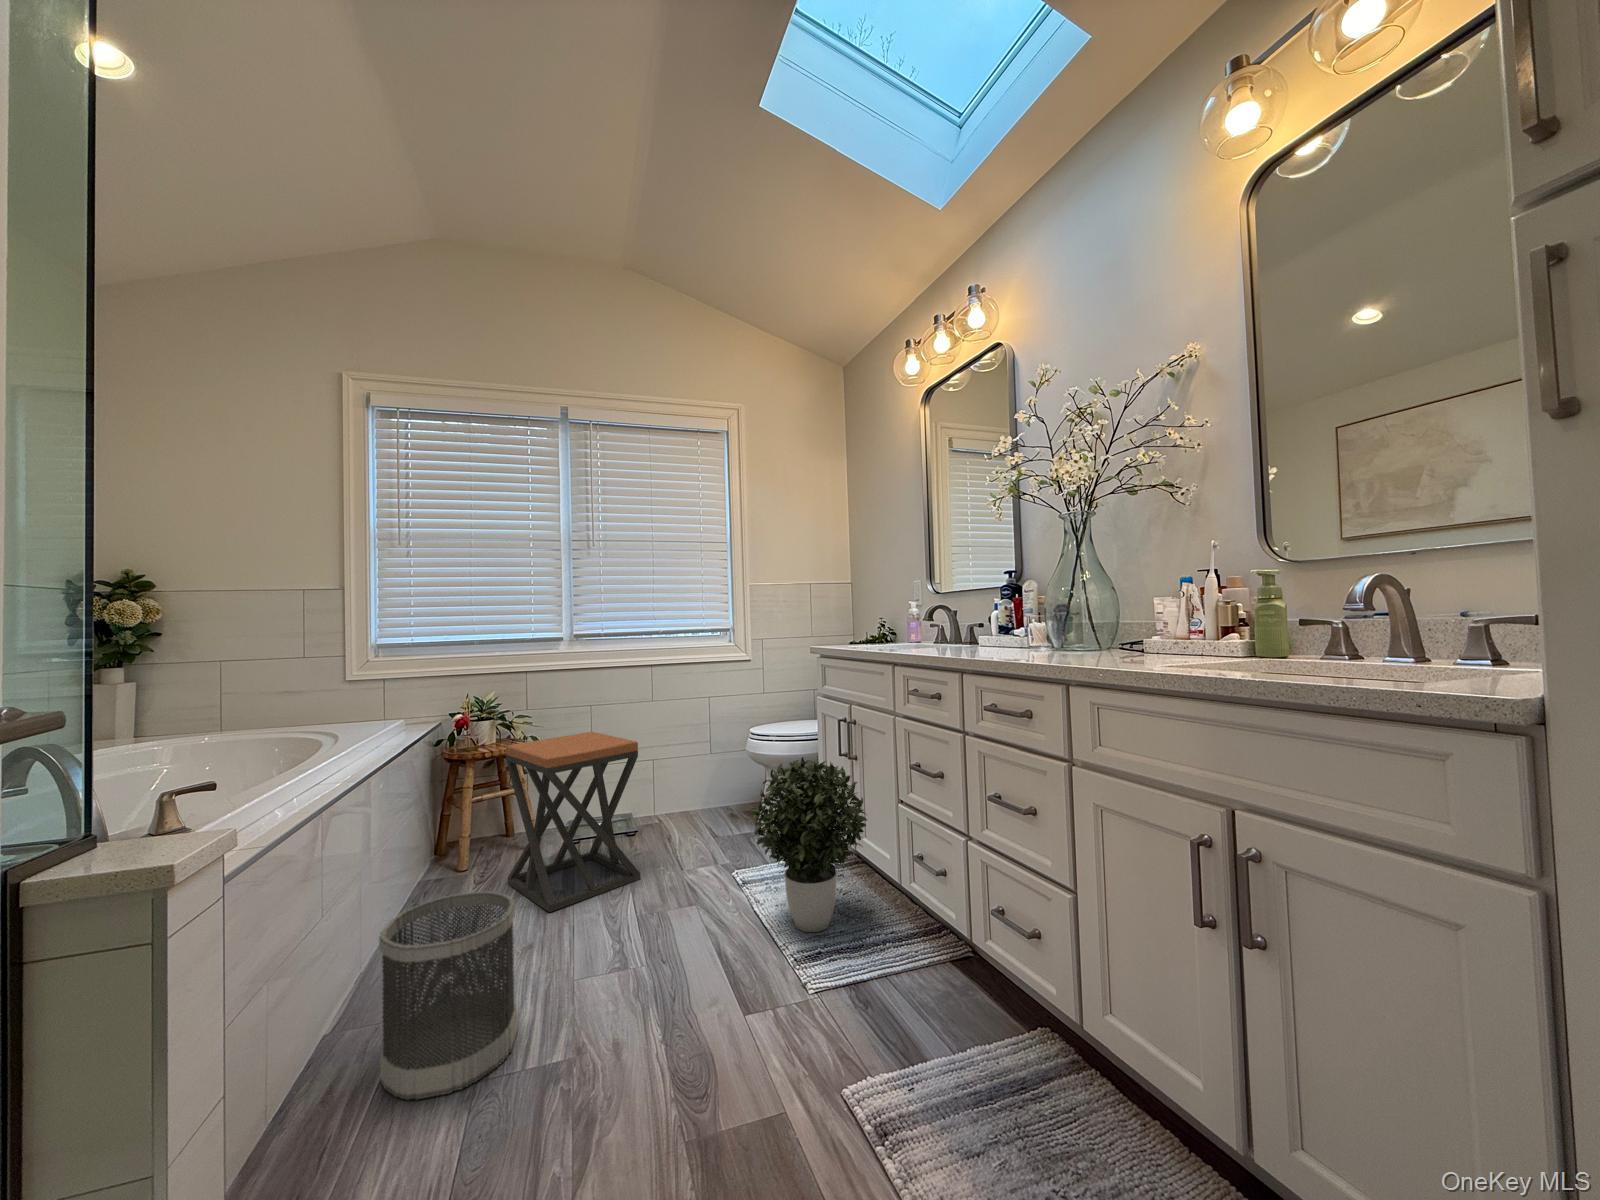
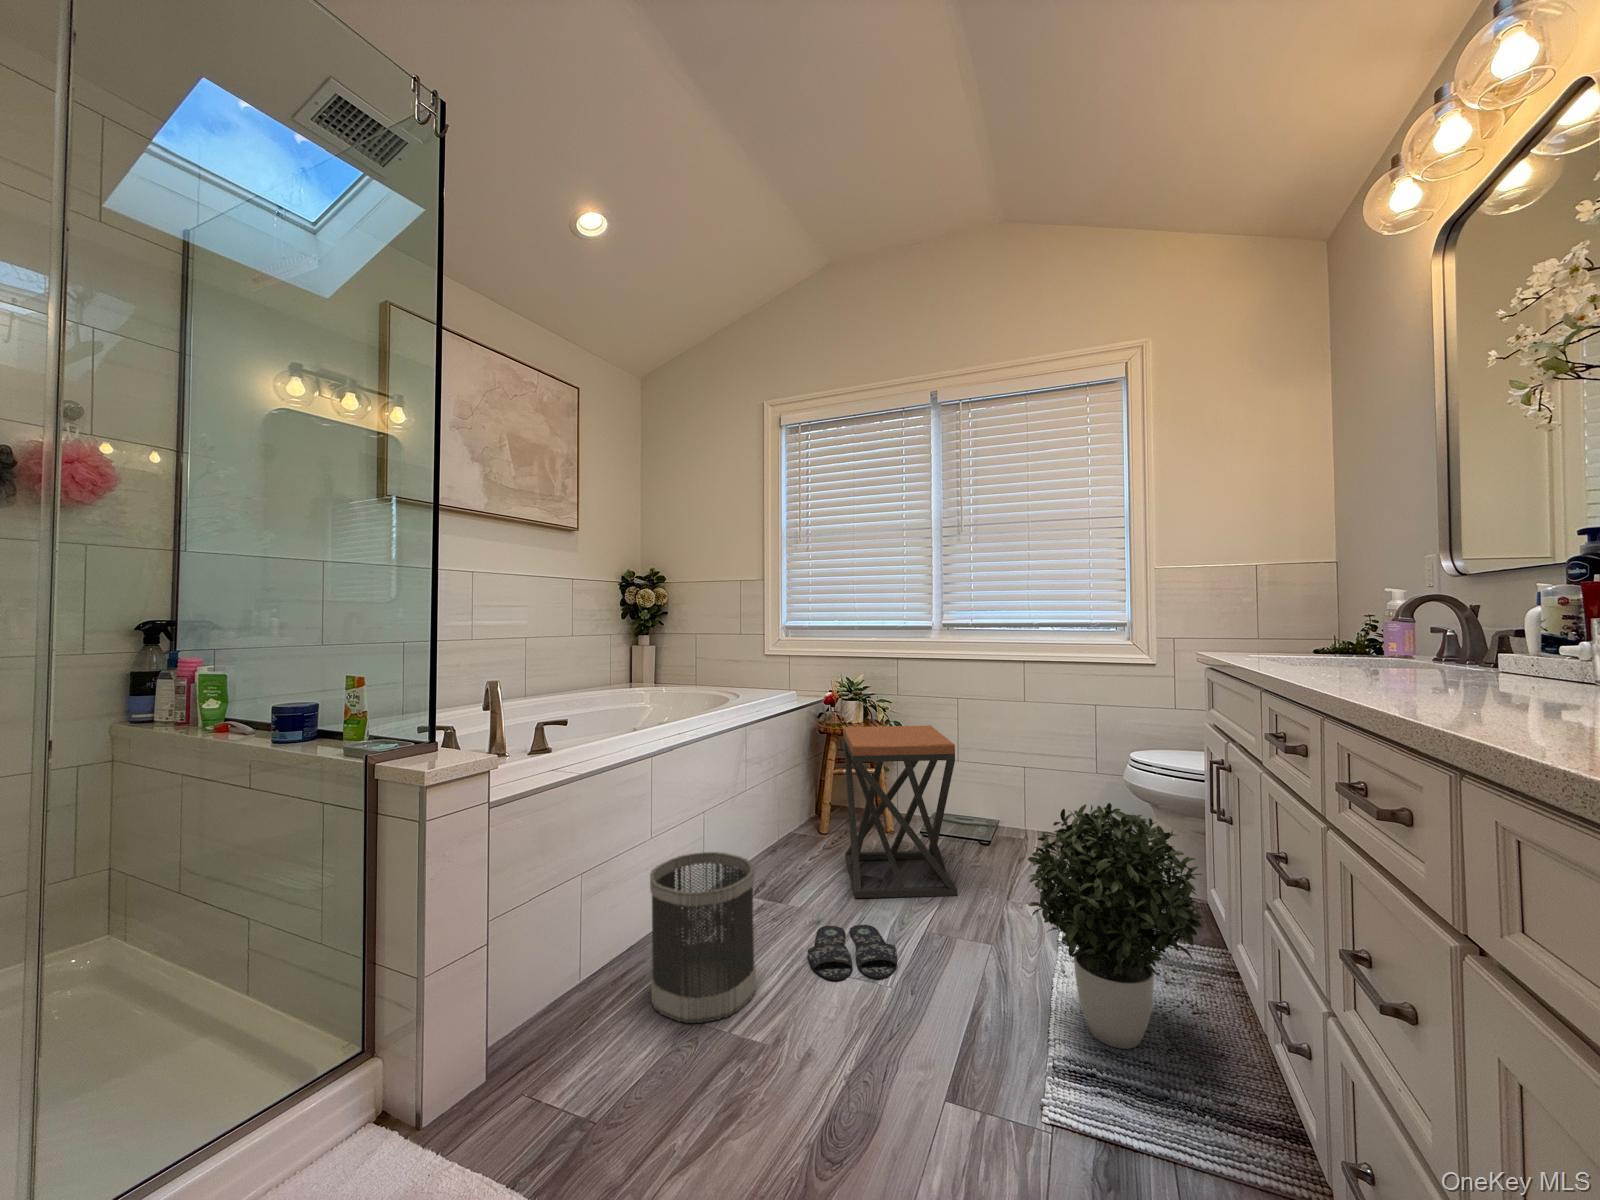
slippers: none [536,928,635,985] -> present [808,925,897,981]

